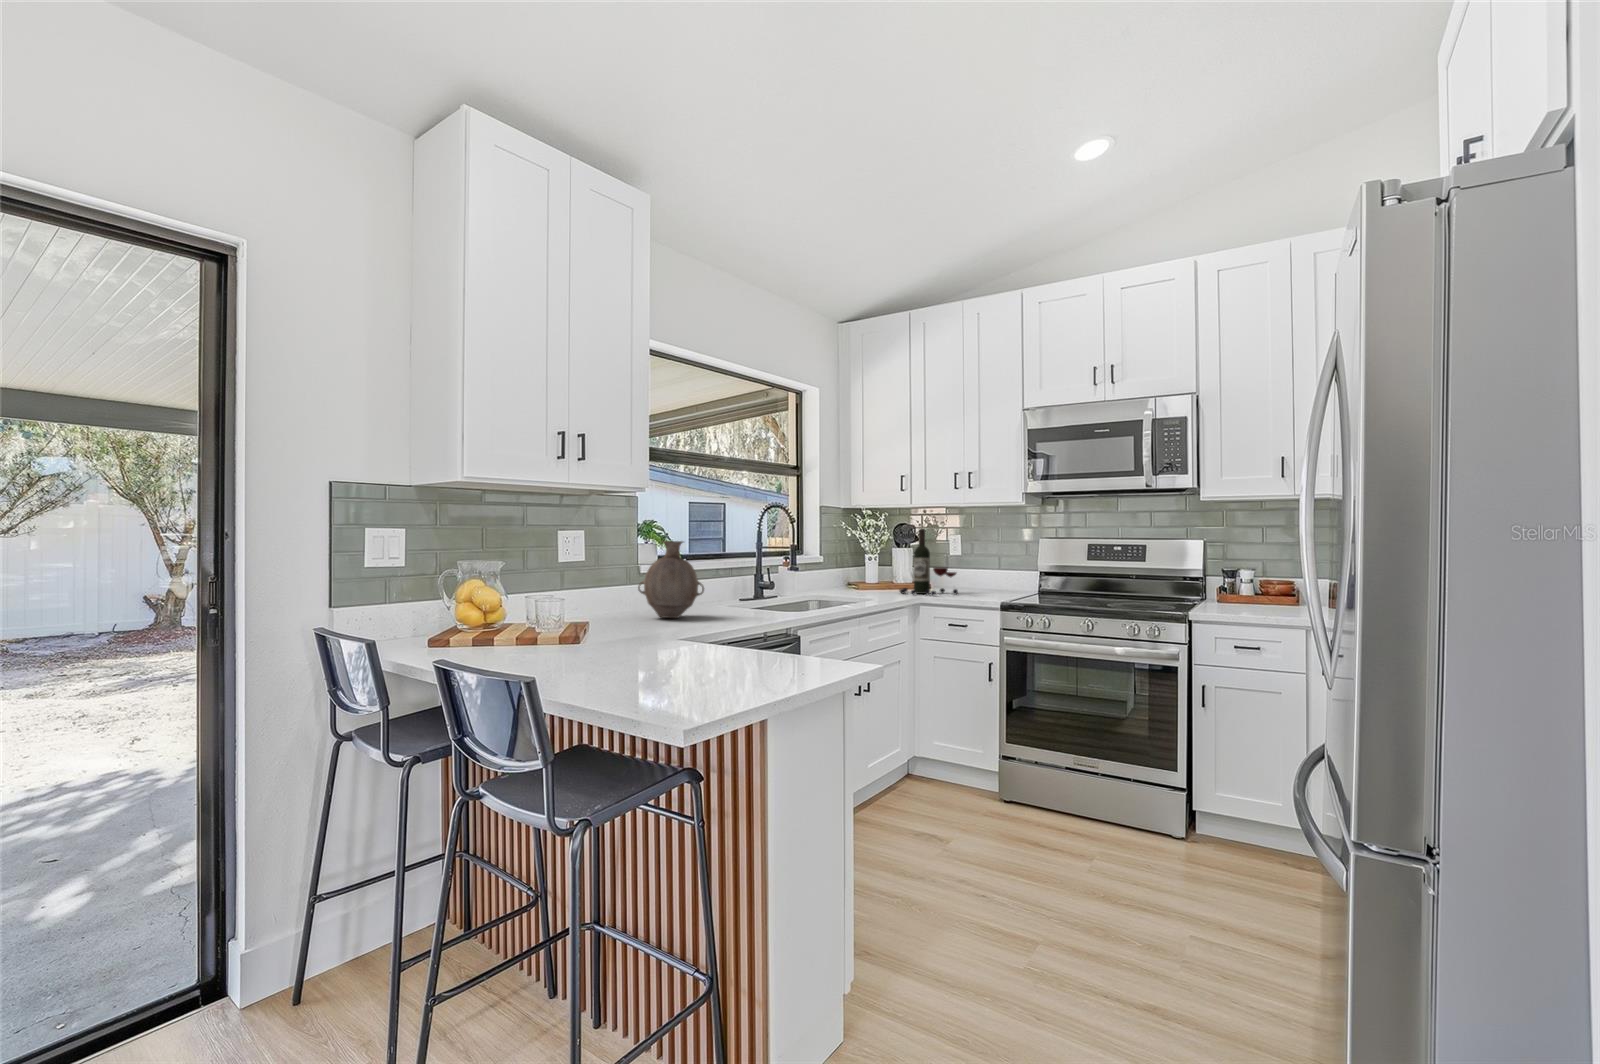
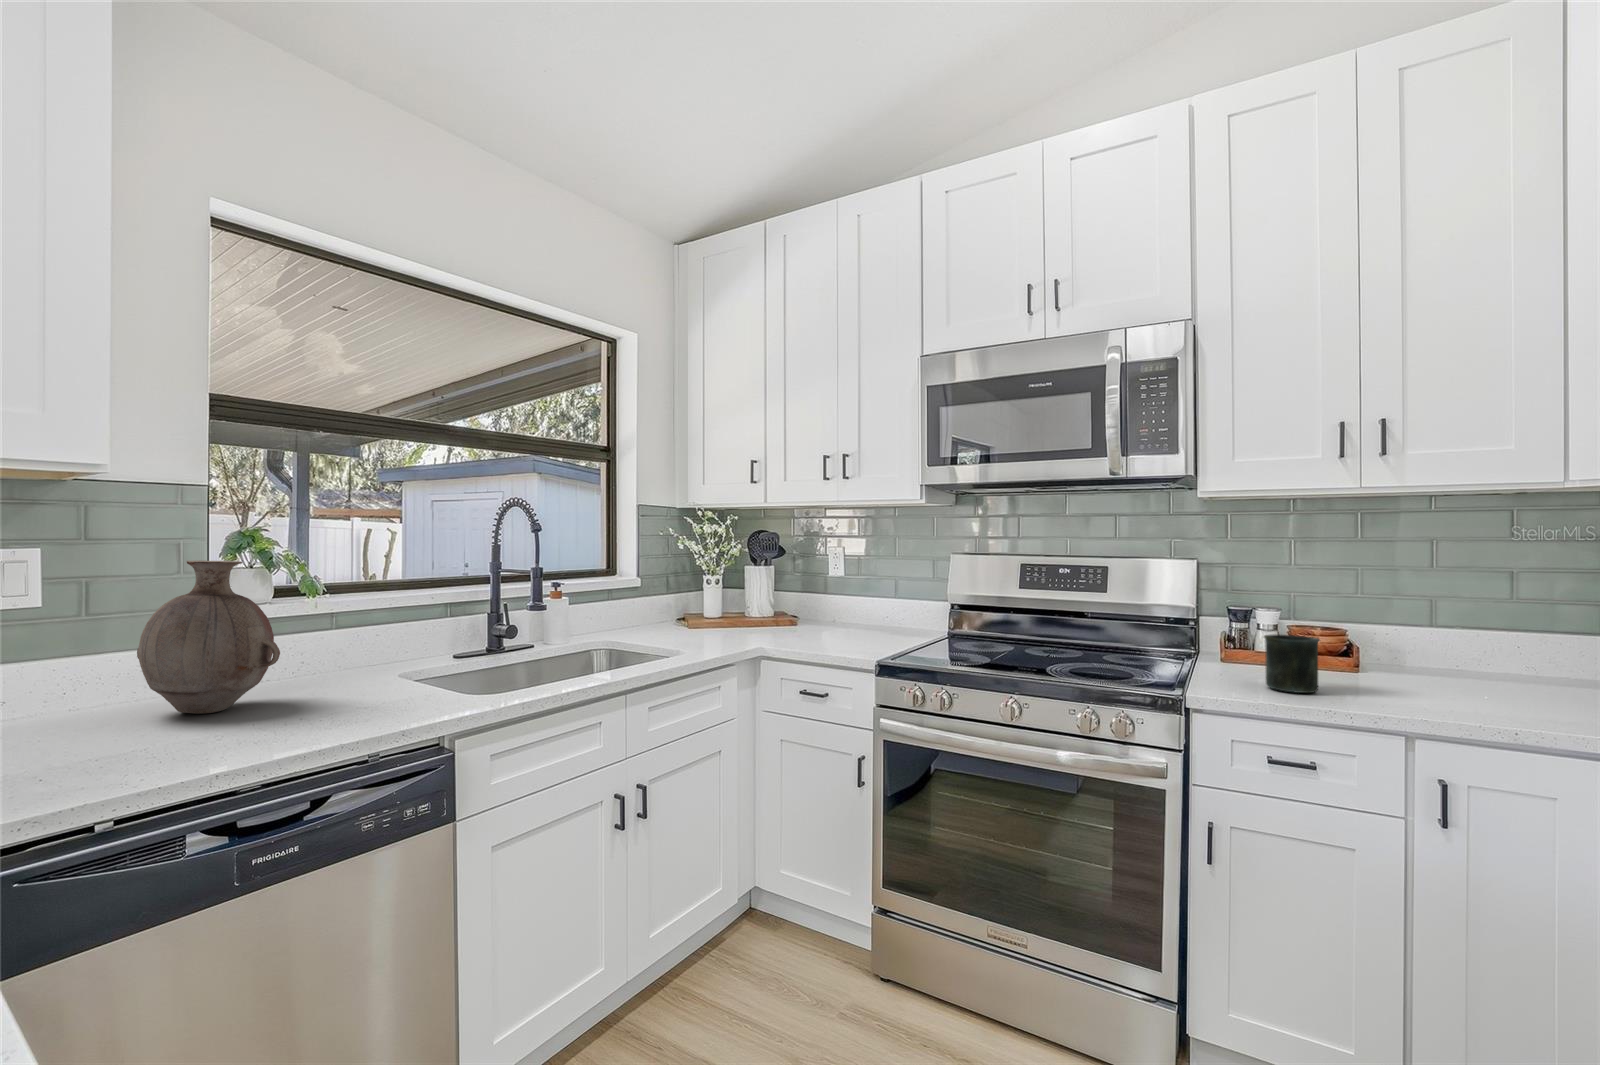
wine bottle: present [899,529,958,595] -> none [742,539,829,643]
mug: none [1235,581,1266,612] -> present [1264,635,1320,693]

